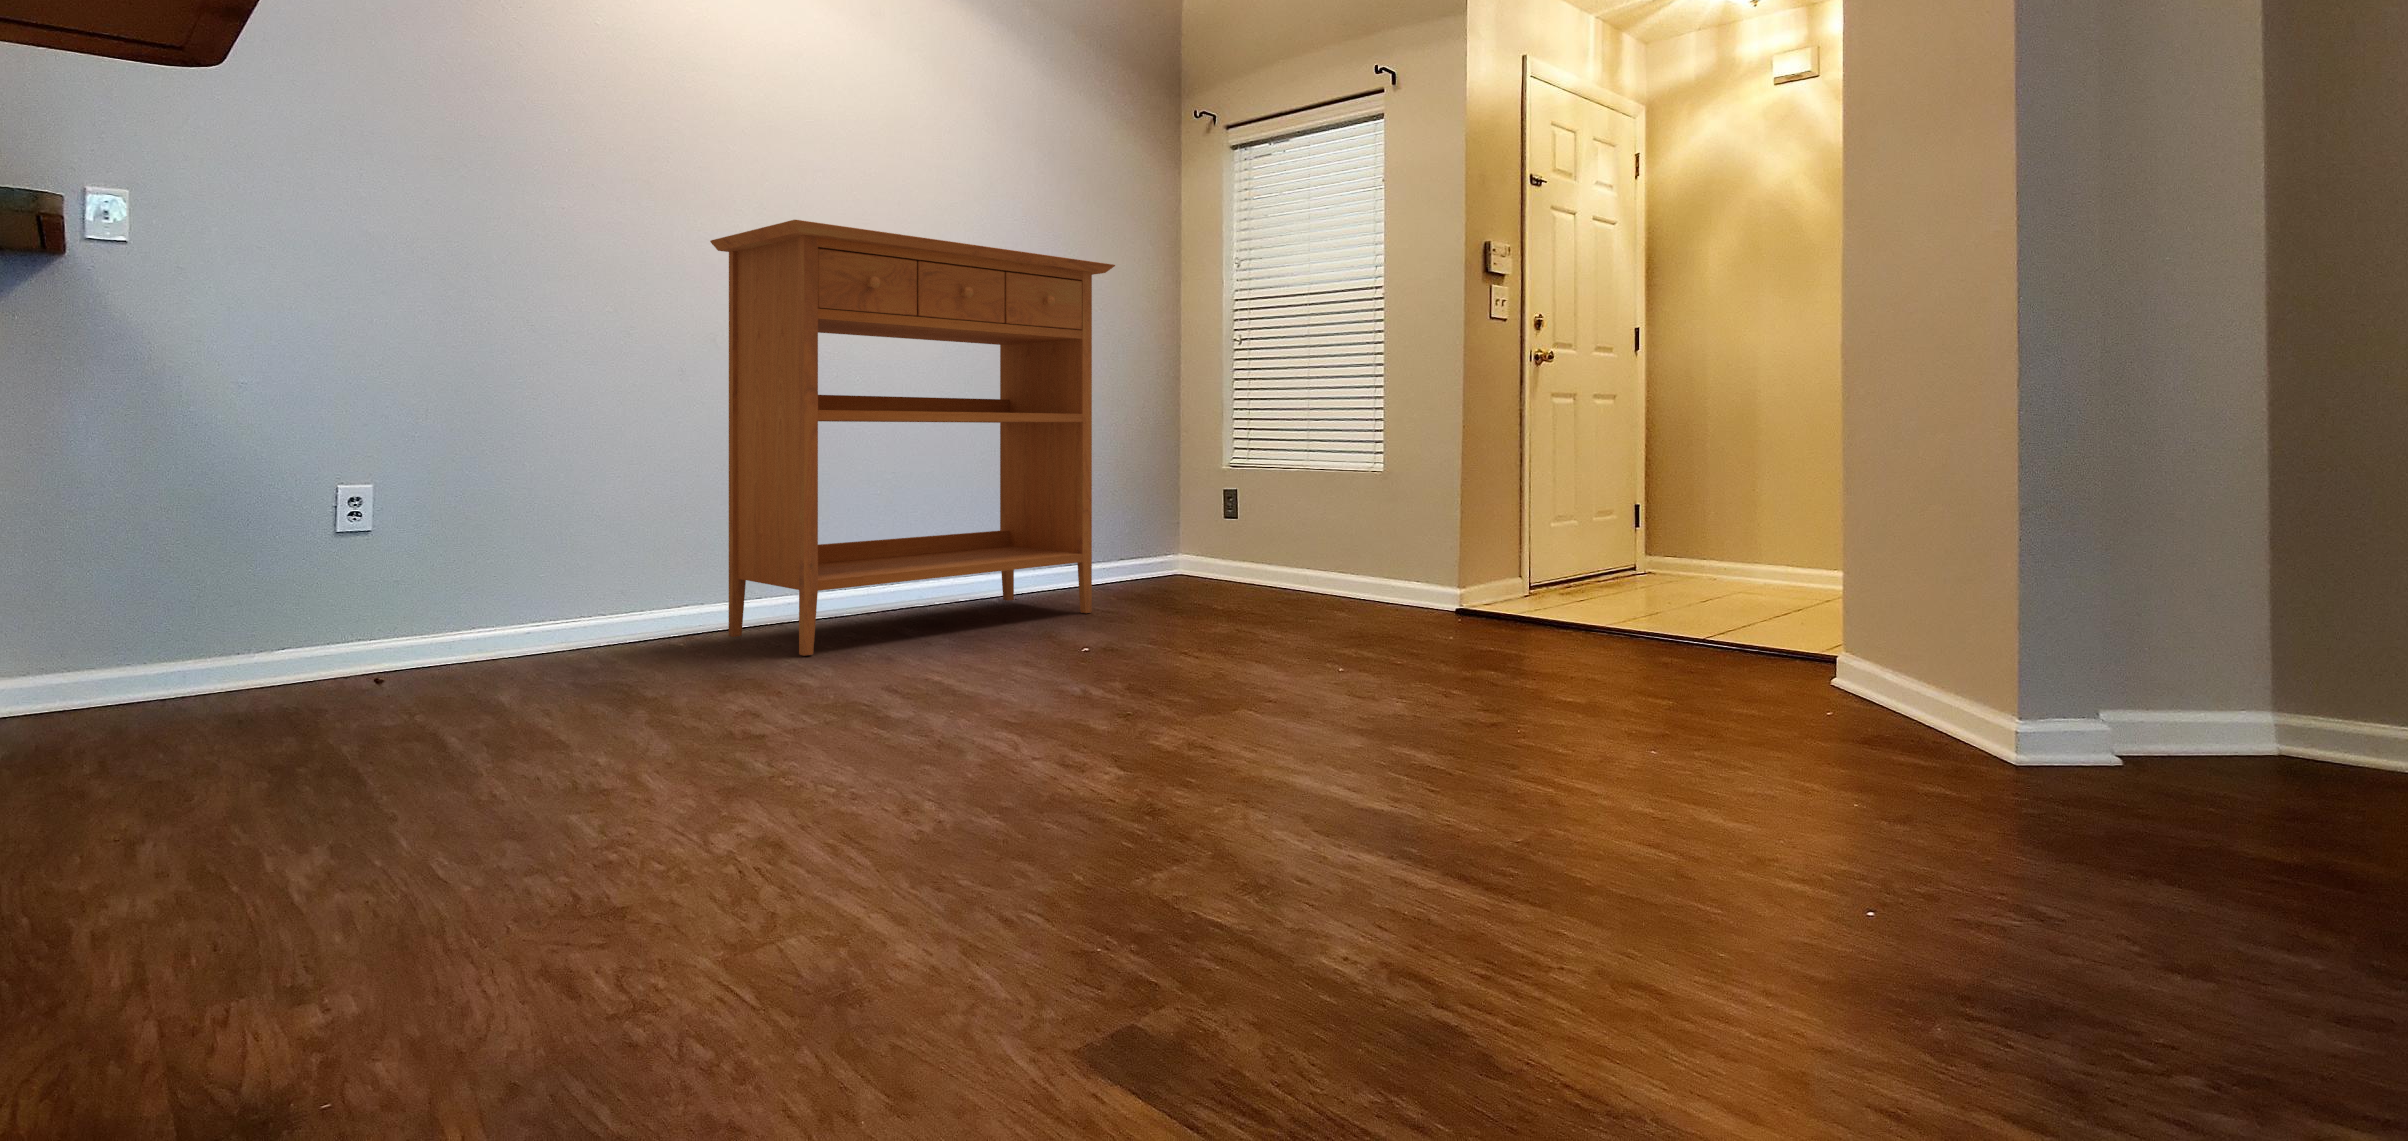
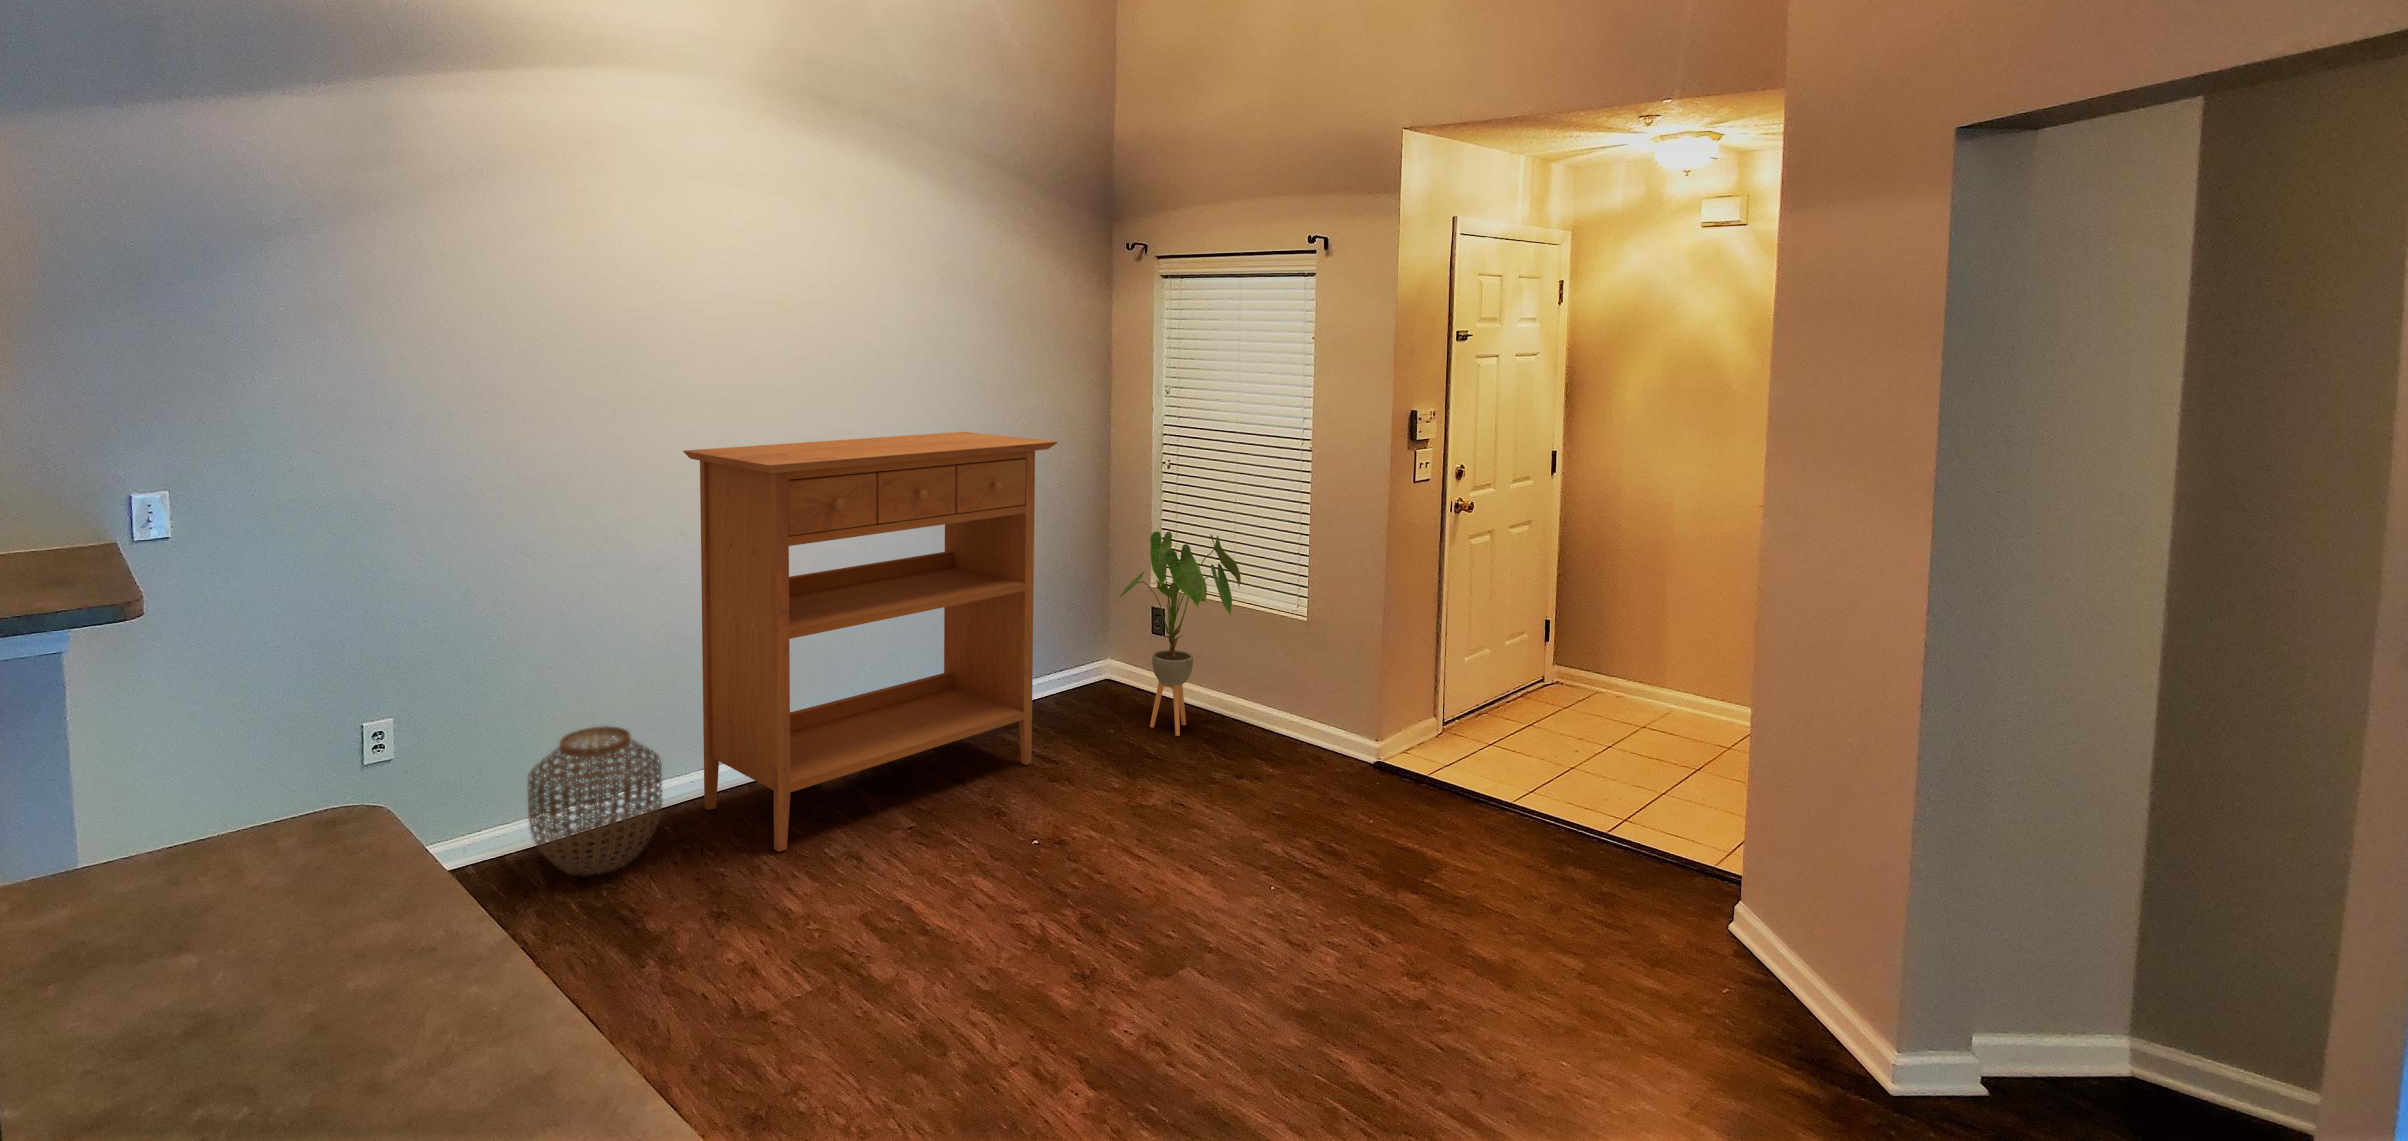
house plant: none [1184,383,1315,599] -> present [1120,531,1241,736]
woven basket: none [522,519,675,669] -> present [528,726,662,875]

